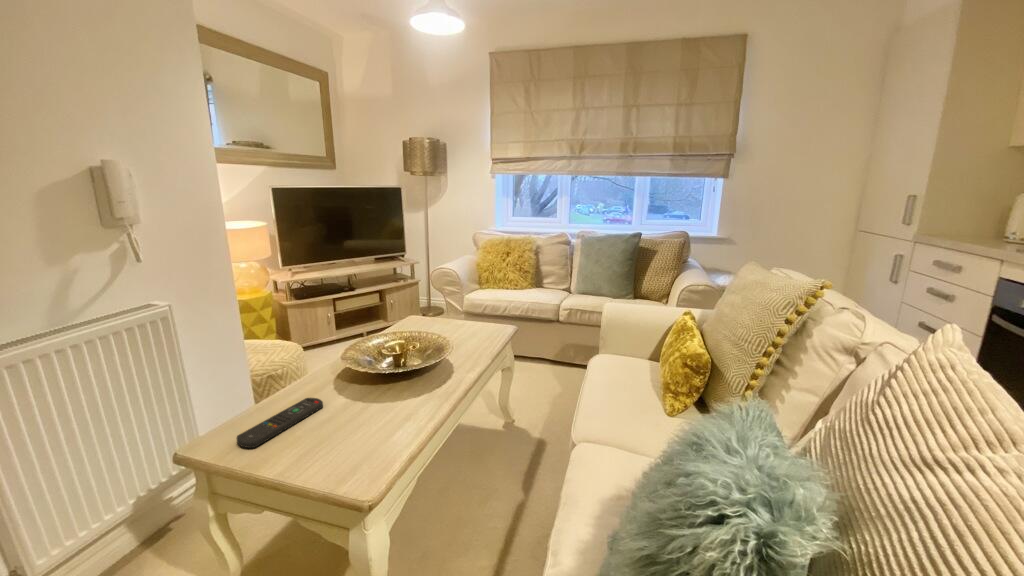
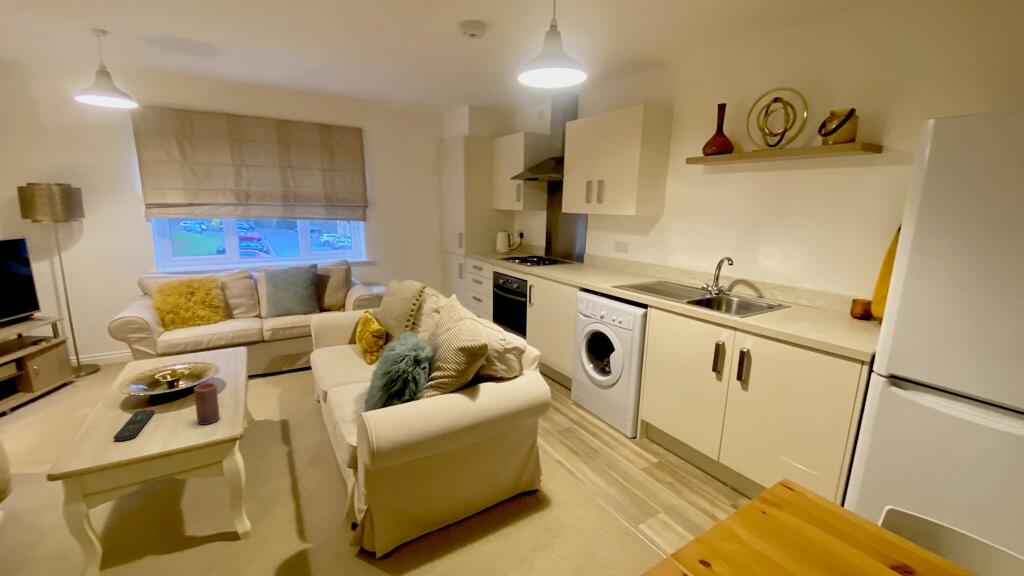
candle: none [322,393,362,467] -> present [194,383,219,425]

